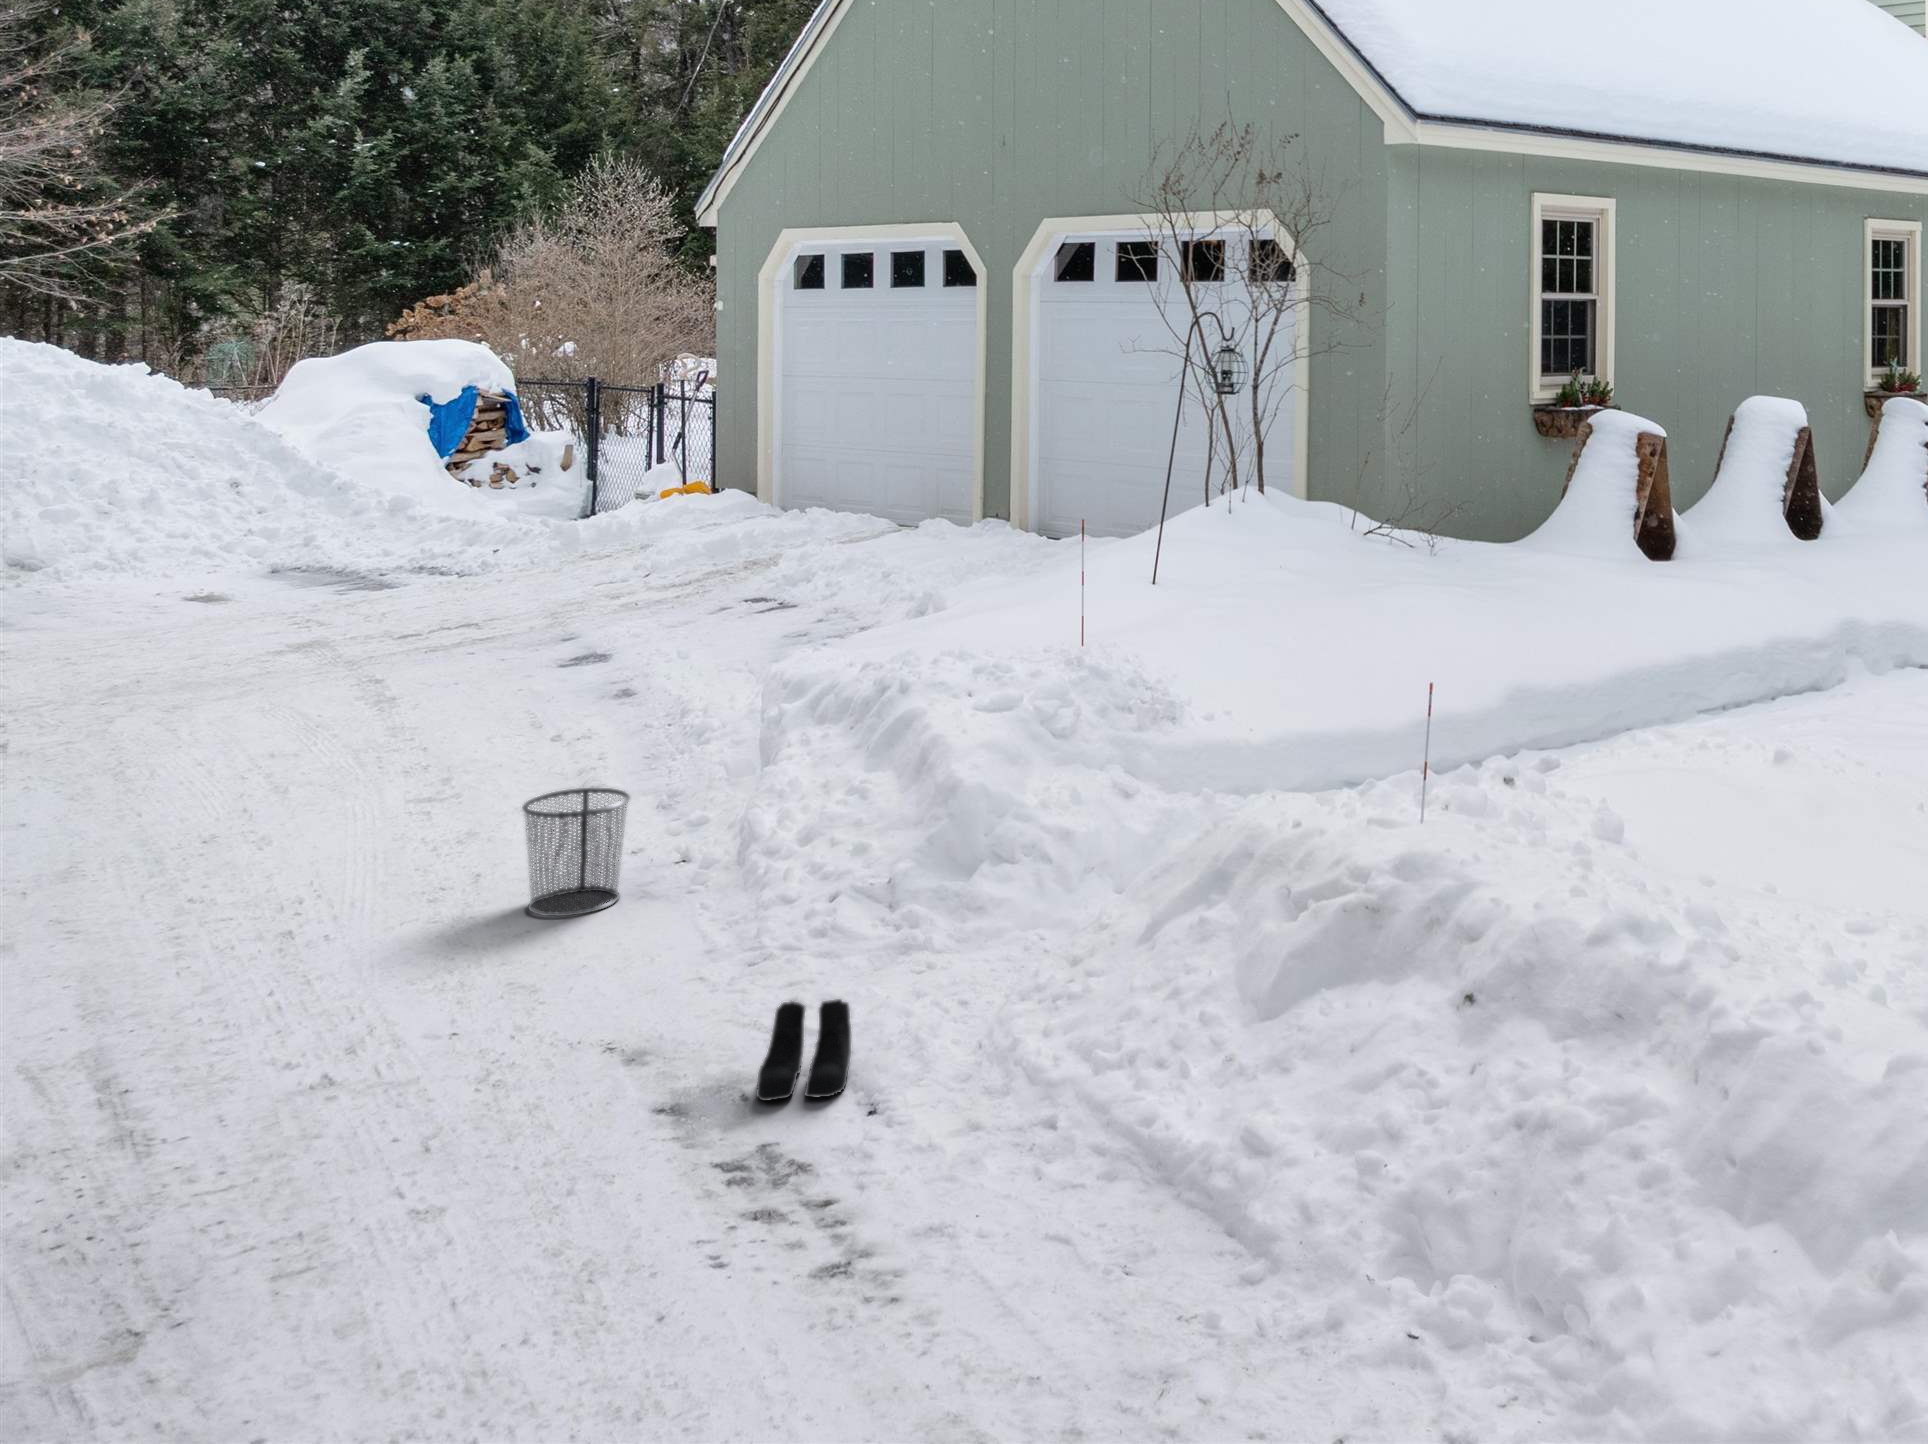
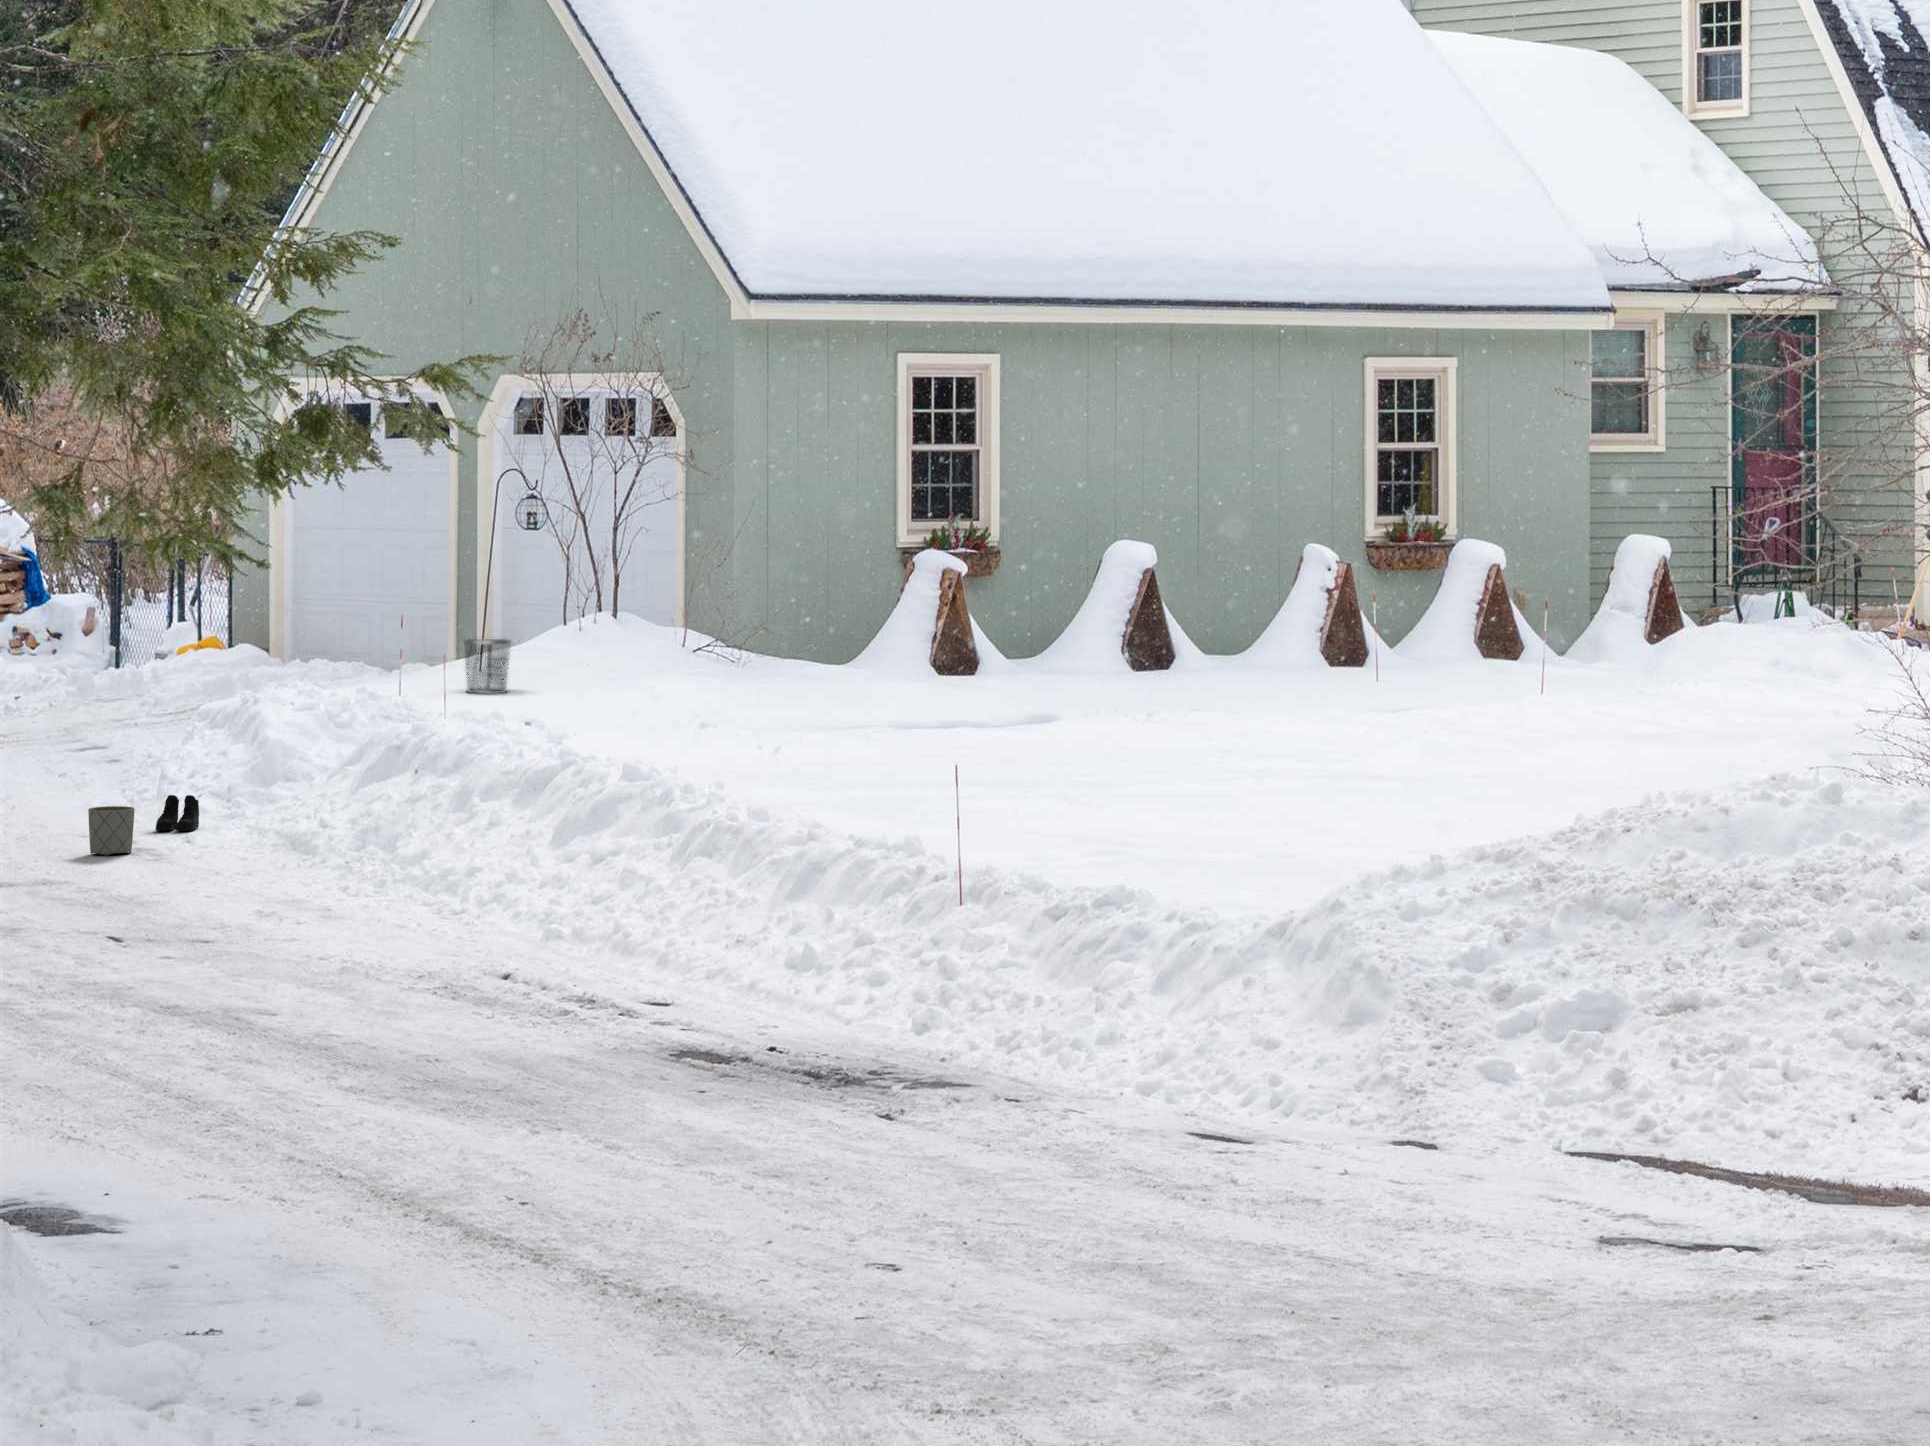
trash can: present [522,788,630,916] -> present [464,639,511,693]
planter: none [606,1176,739,1357] -> present [88,806,135,856]

